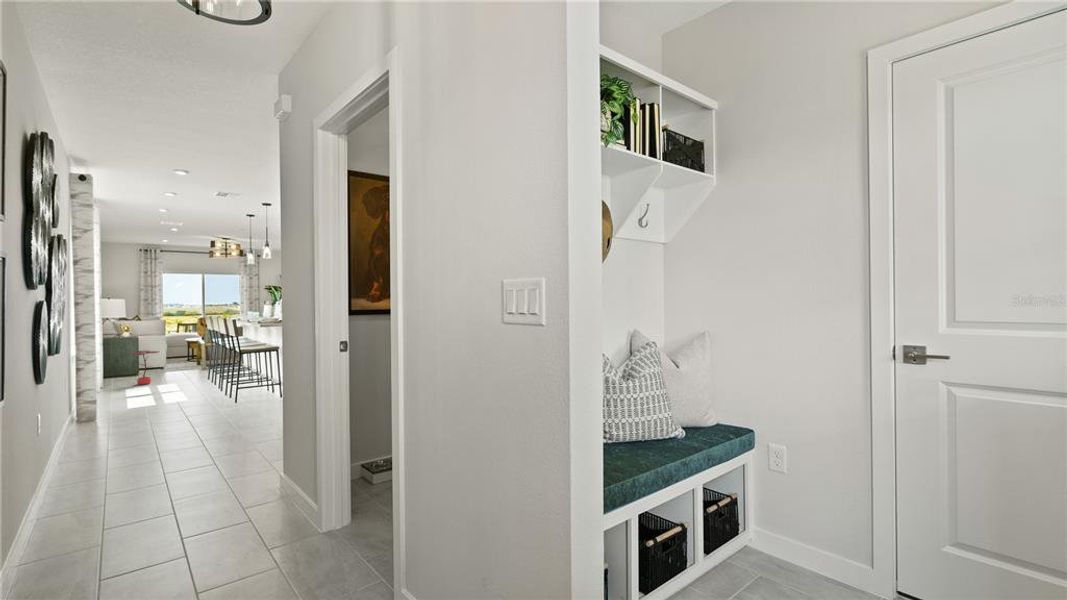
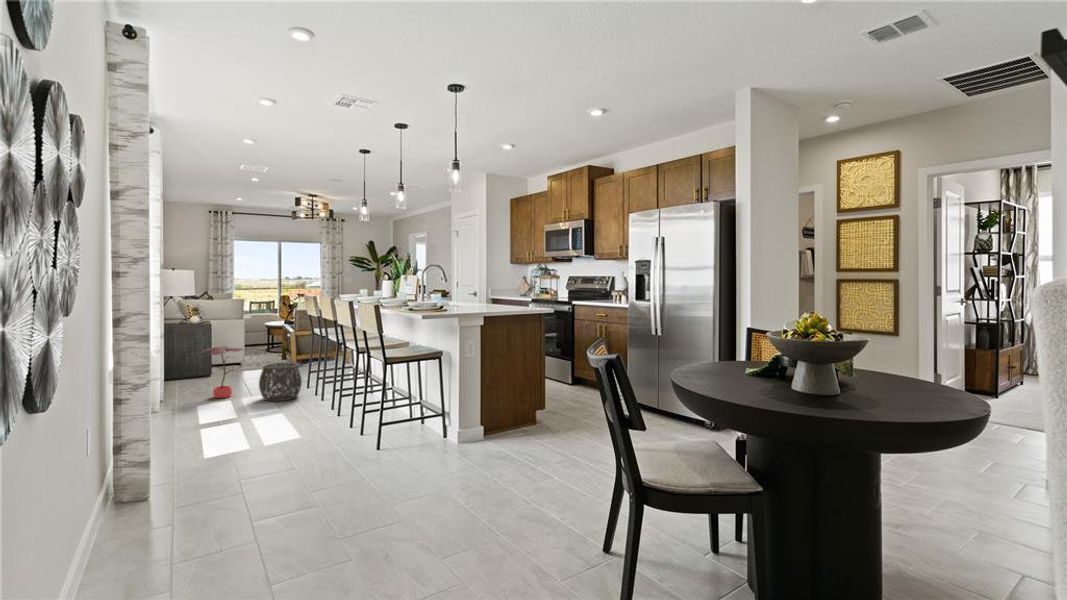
woven basket: none [169,360,200,385] -> present [259,363,302,401]

